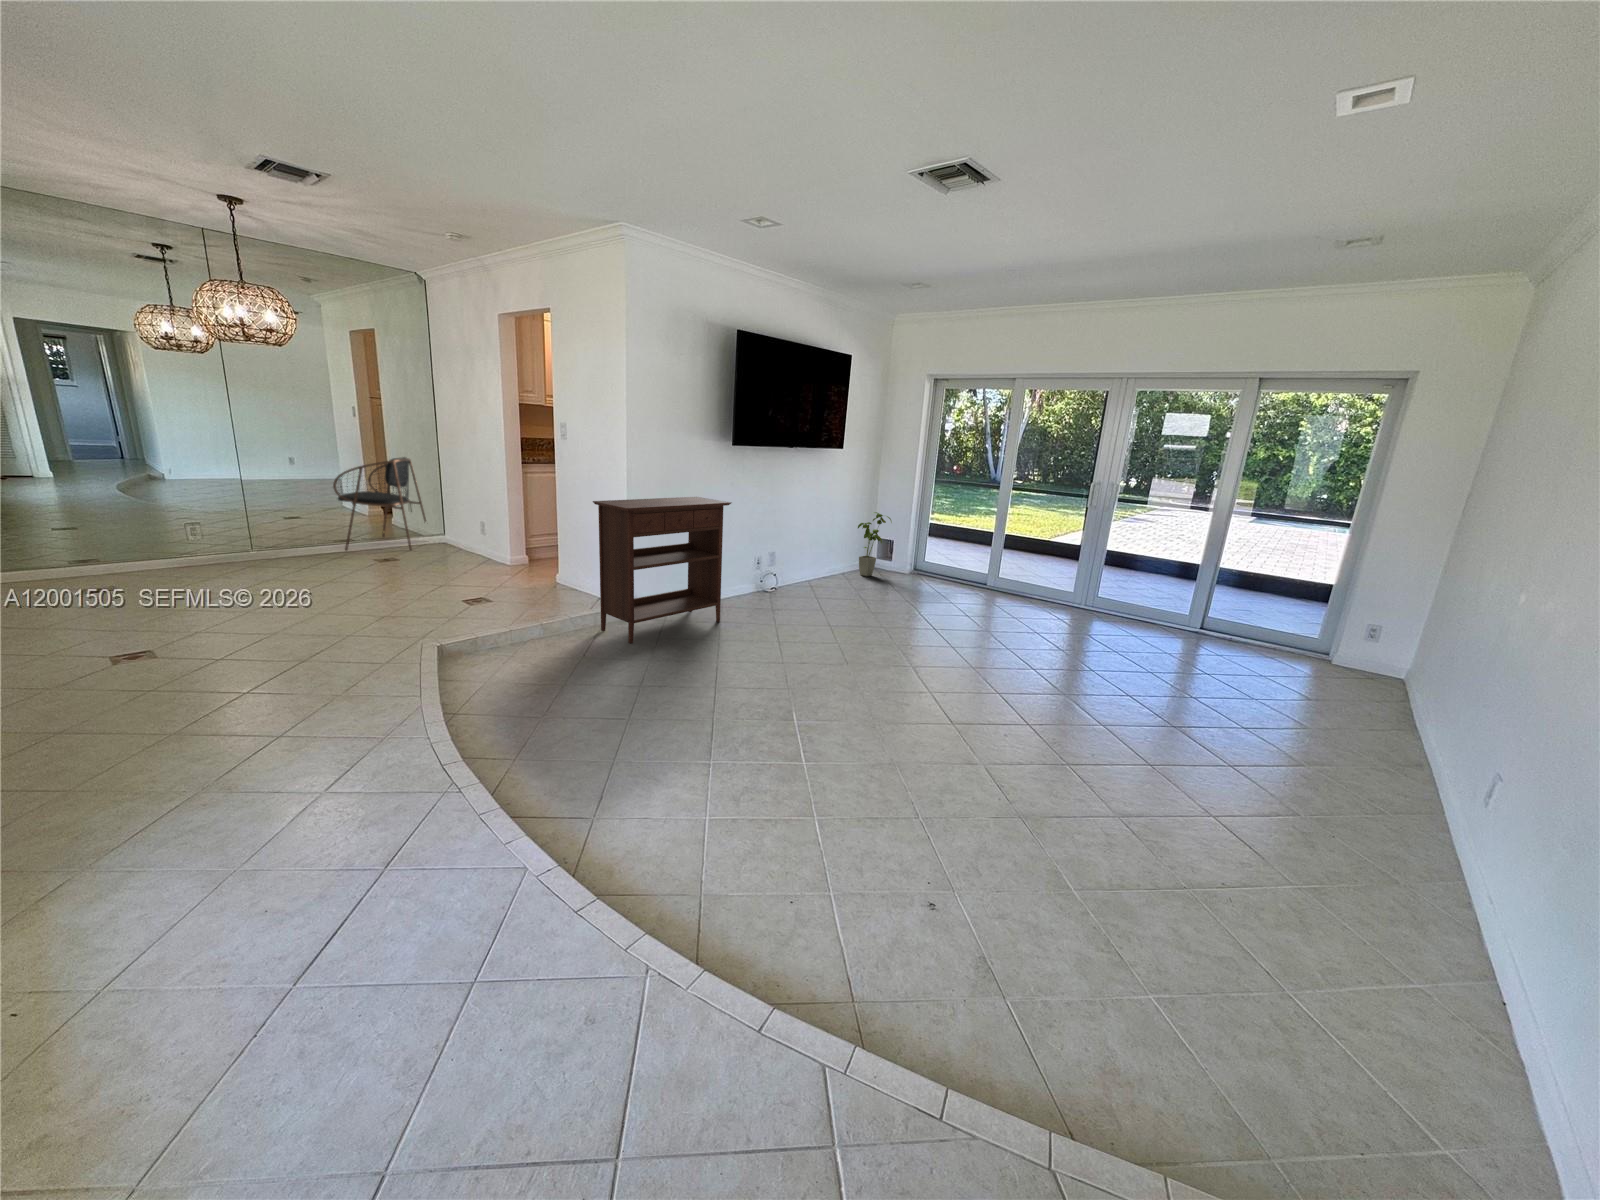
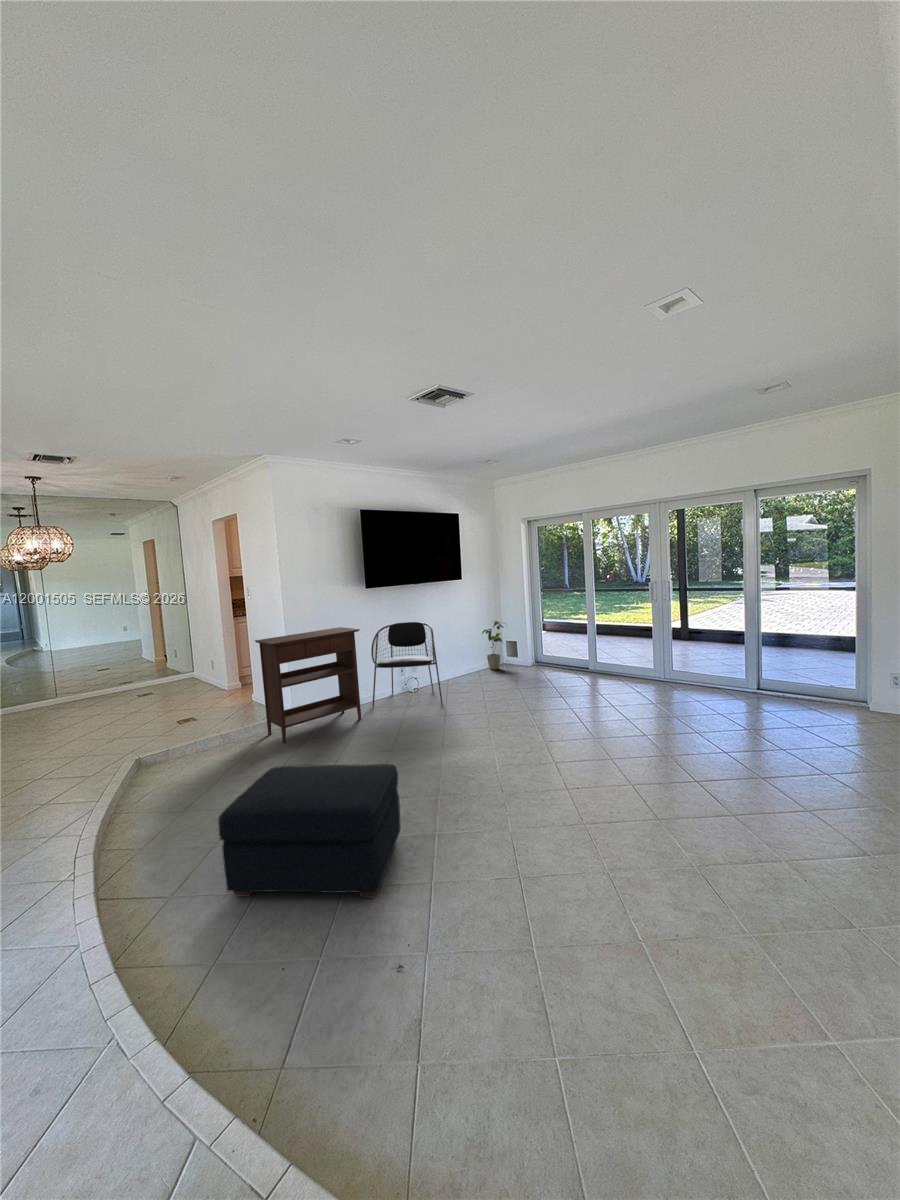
dining chair: present [333,457,426,551] -> present [371,622,443,707]
ottoman: none [670,667,873,822] -> present [218,764,401,898]

